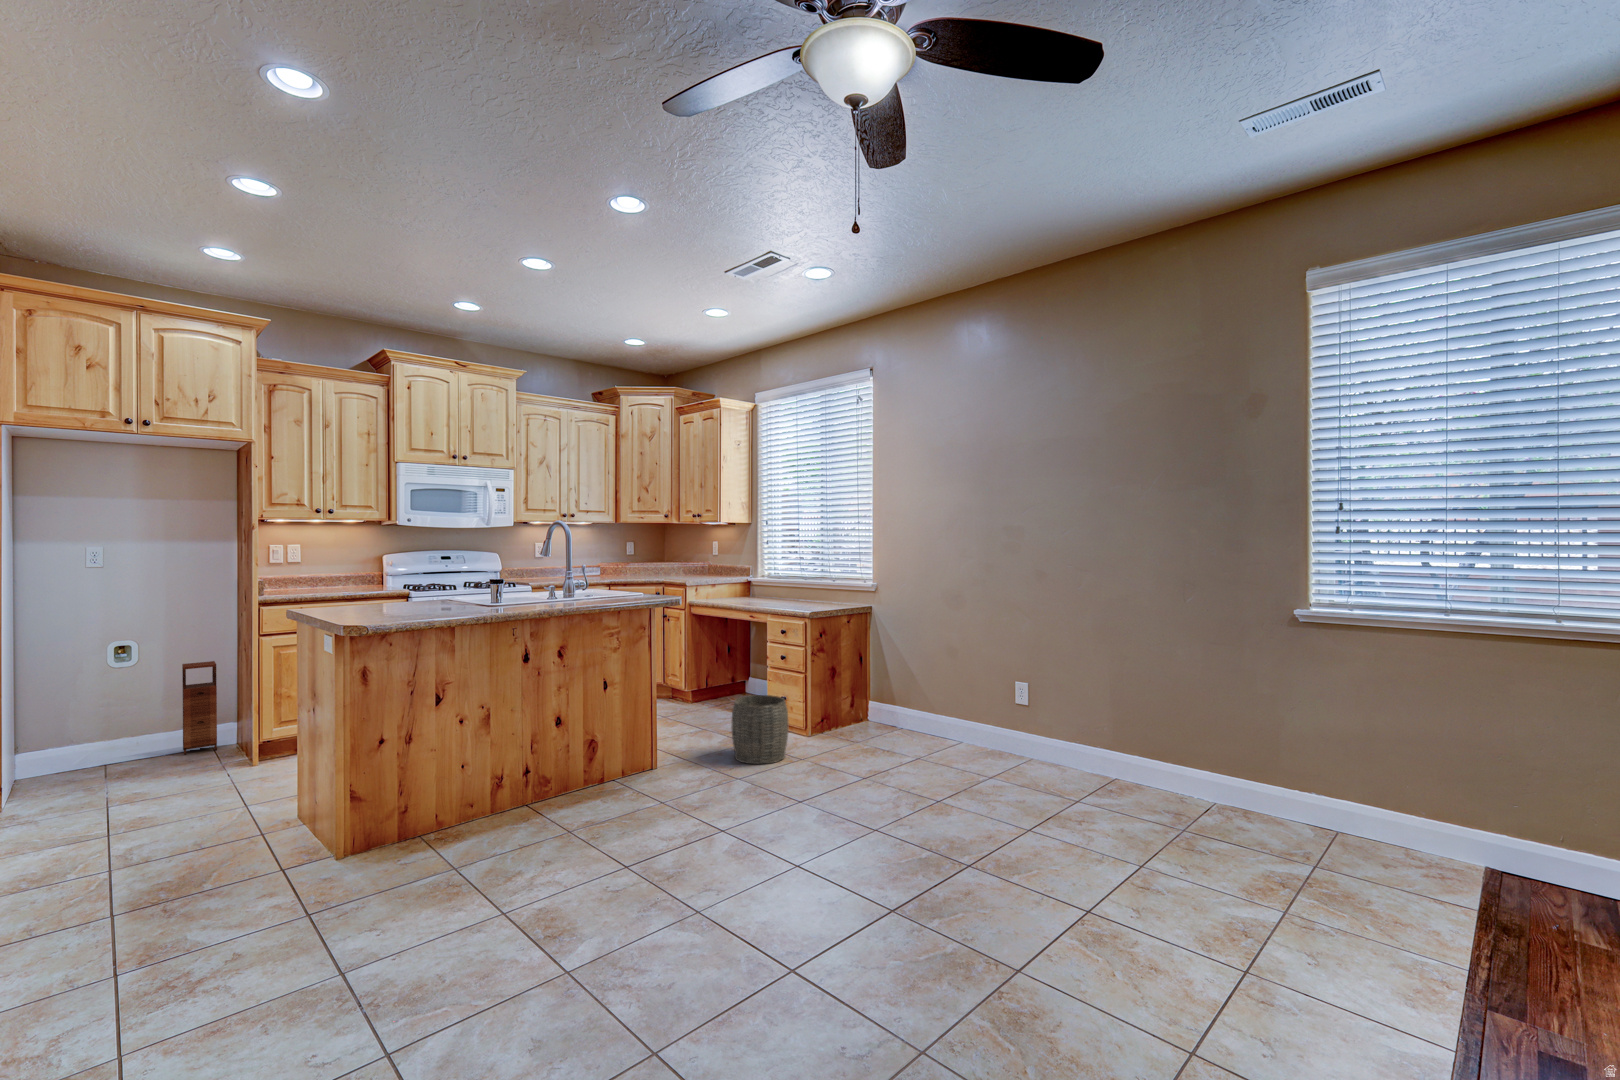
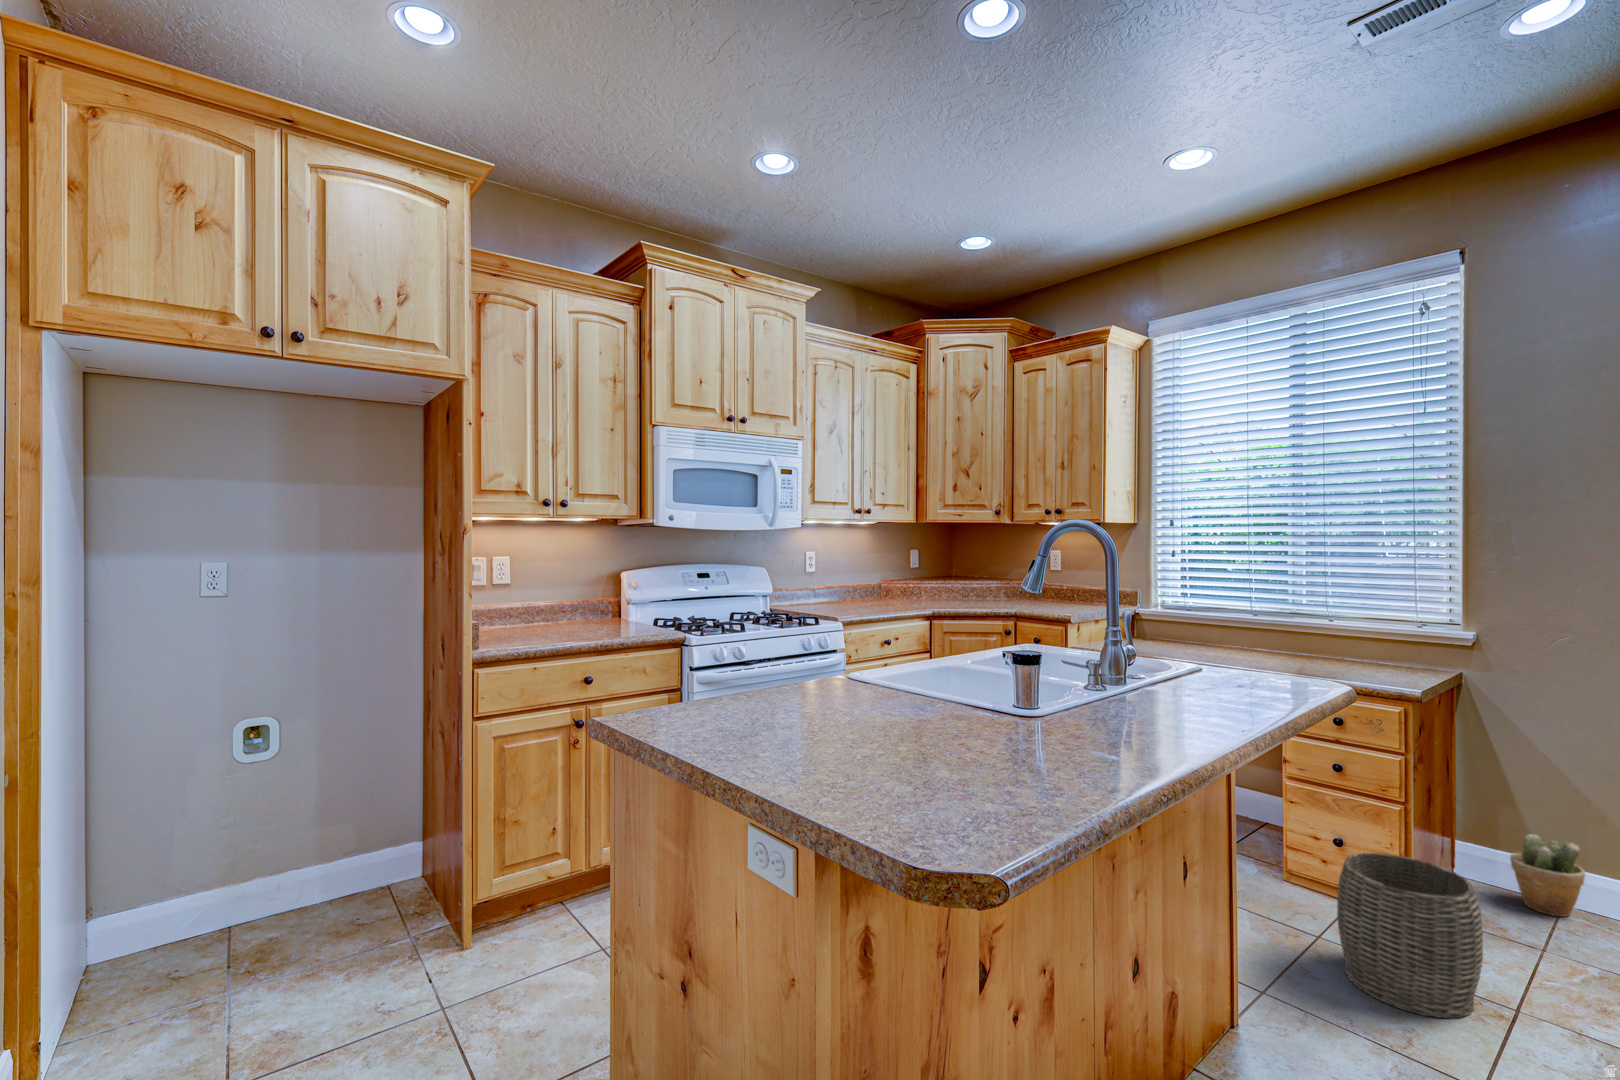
storage cabinet: present [182,661,217,755] -> none [343,748,396,912]
potted plant: none [873,692,902,733] -> present [1510,834,1585,917]

